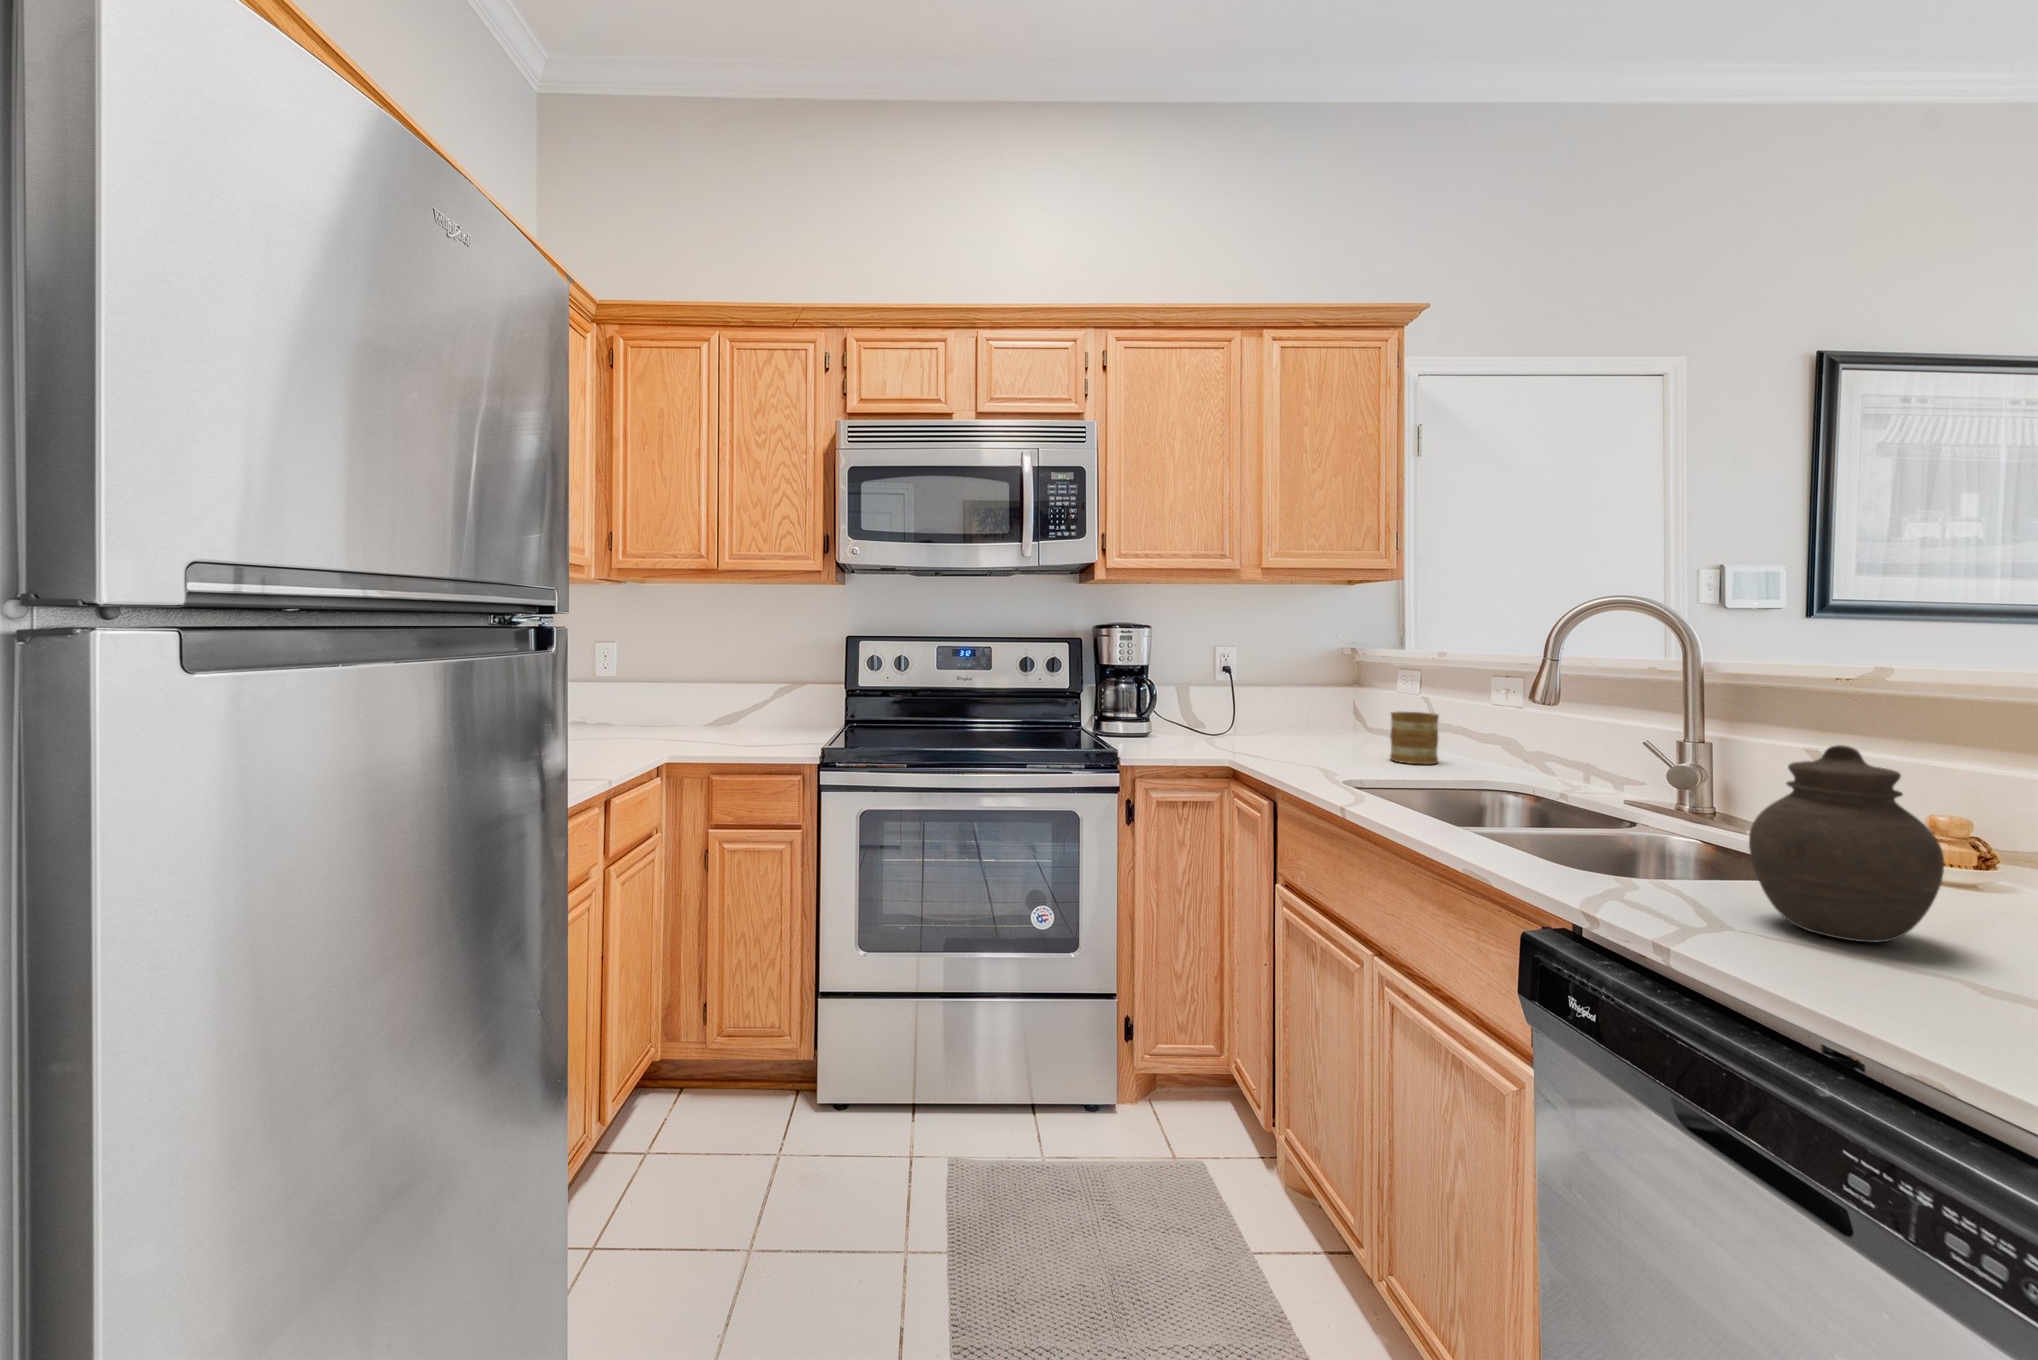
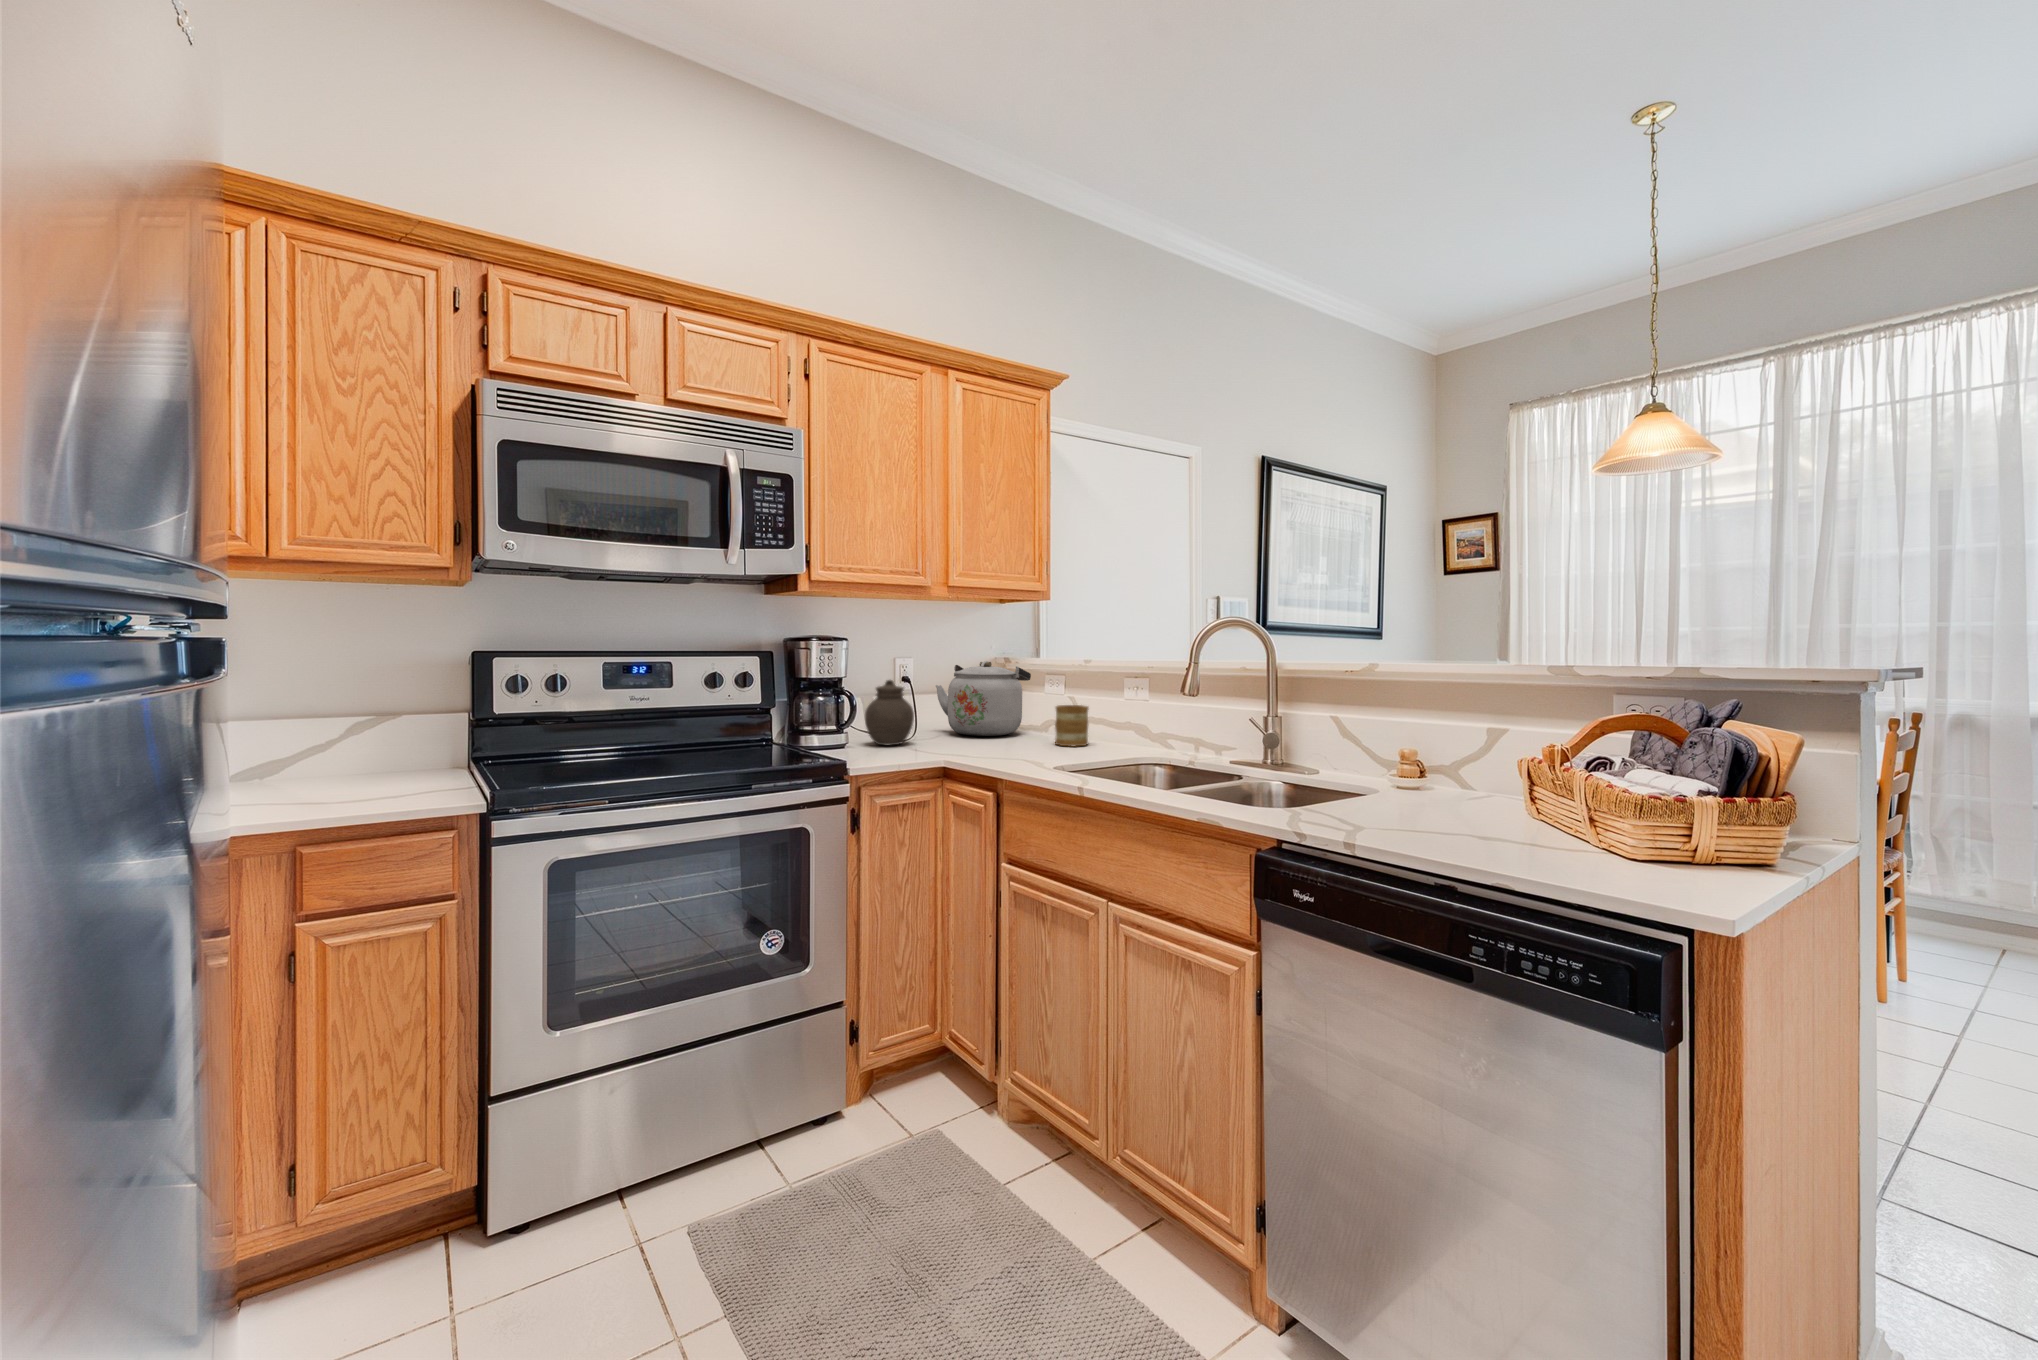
kettle: none [1262,656,1382,745] -> present [936,661,1031,736]
jar: present [1749,745,1944,942] -> present [865,680,914,745]

